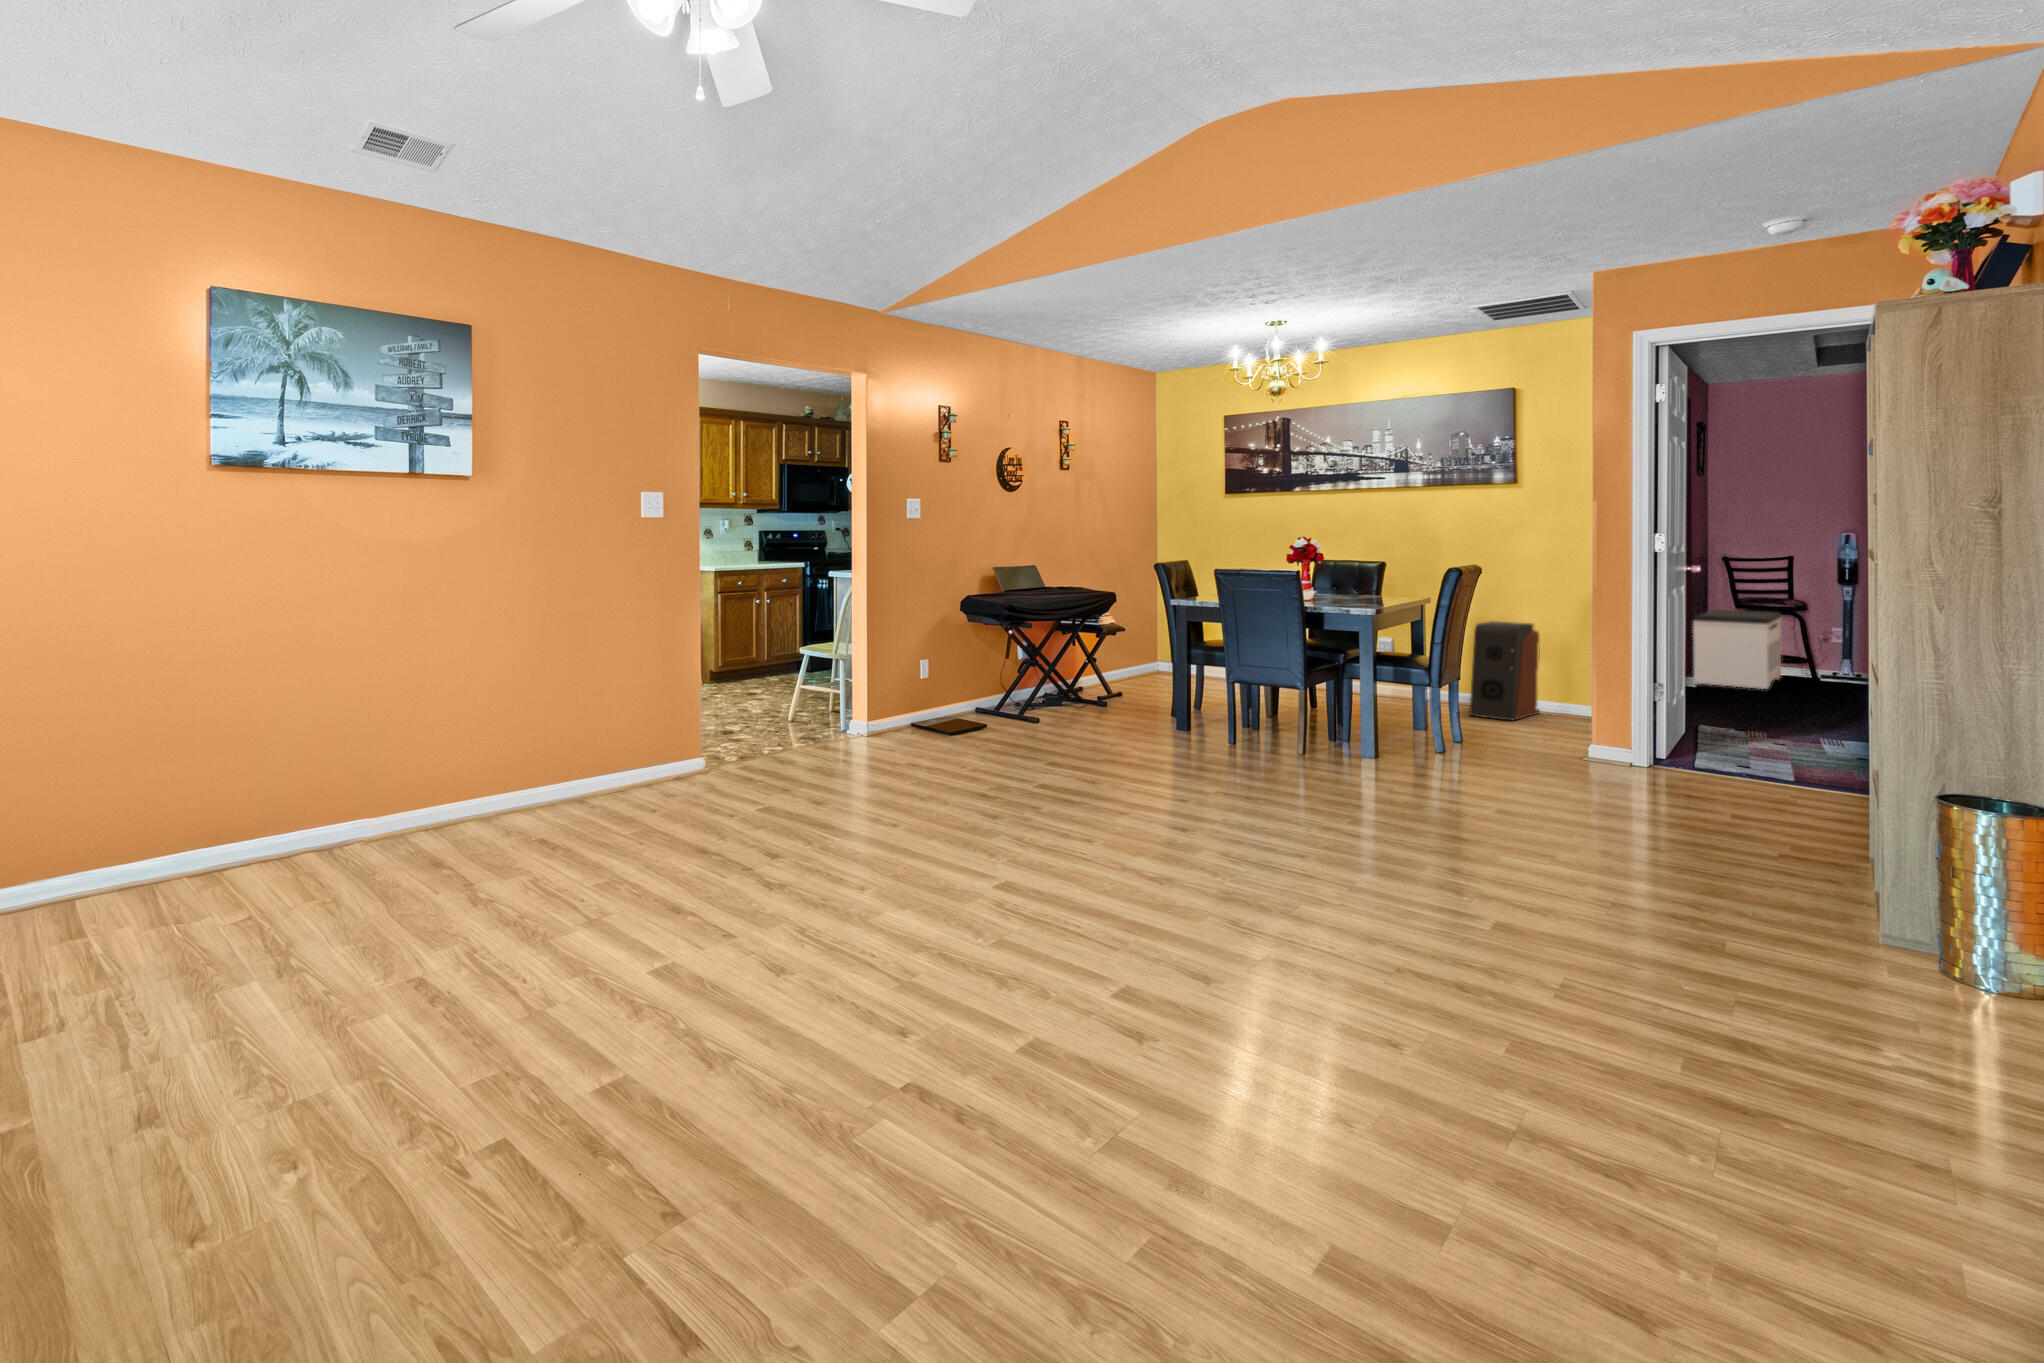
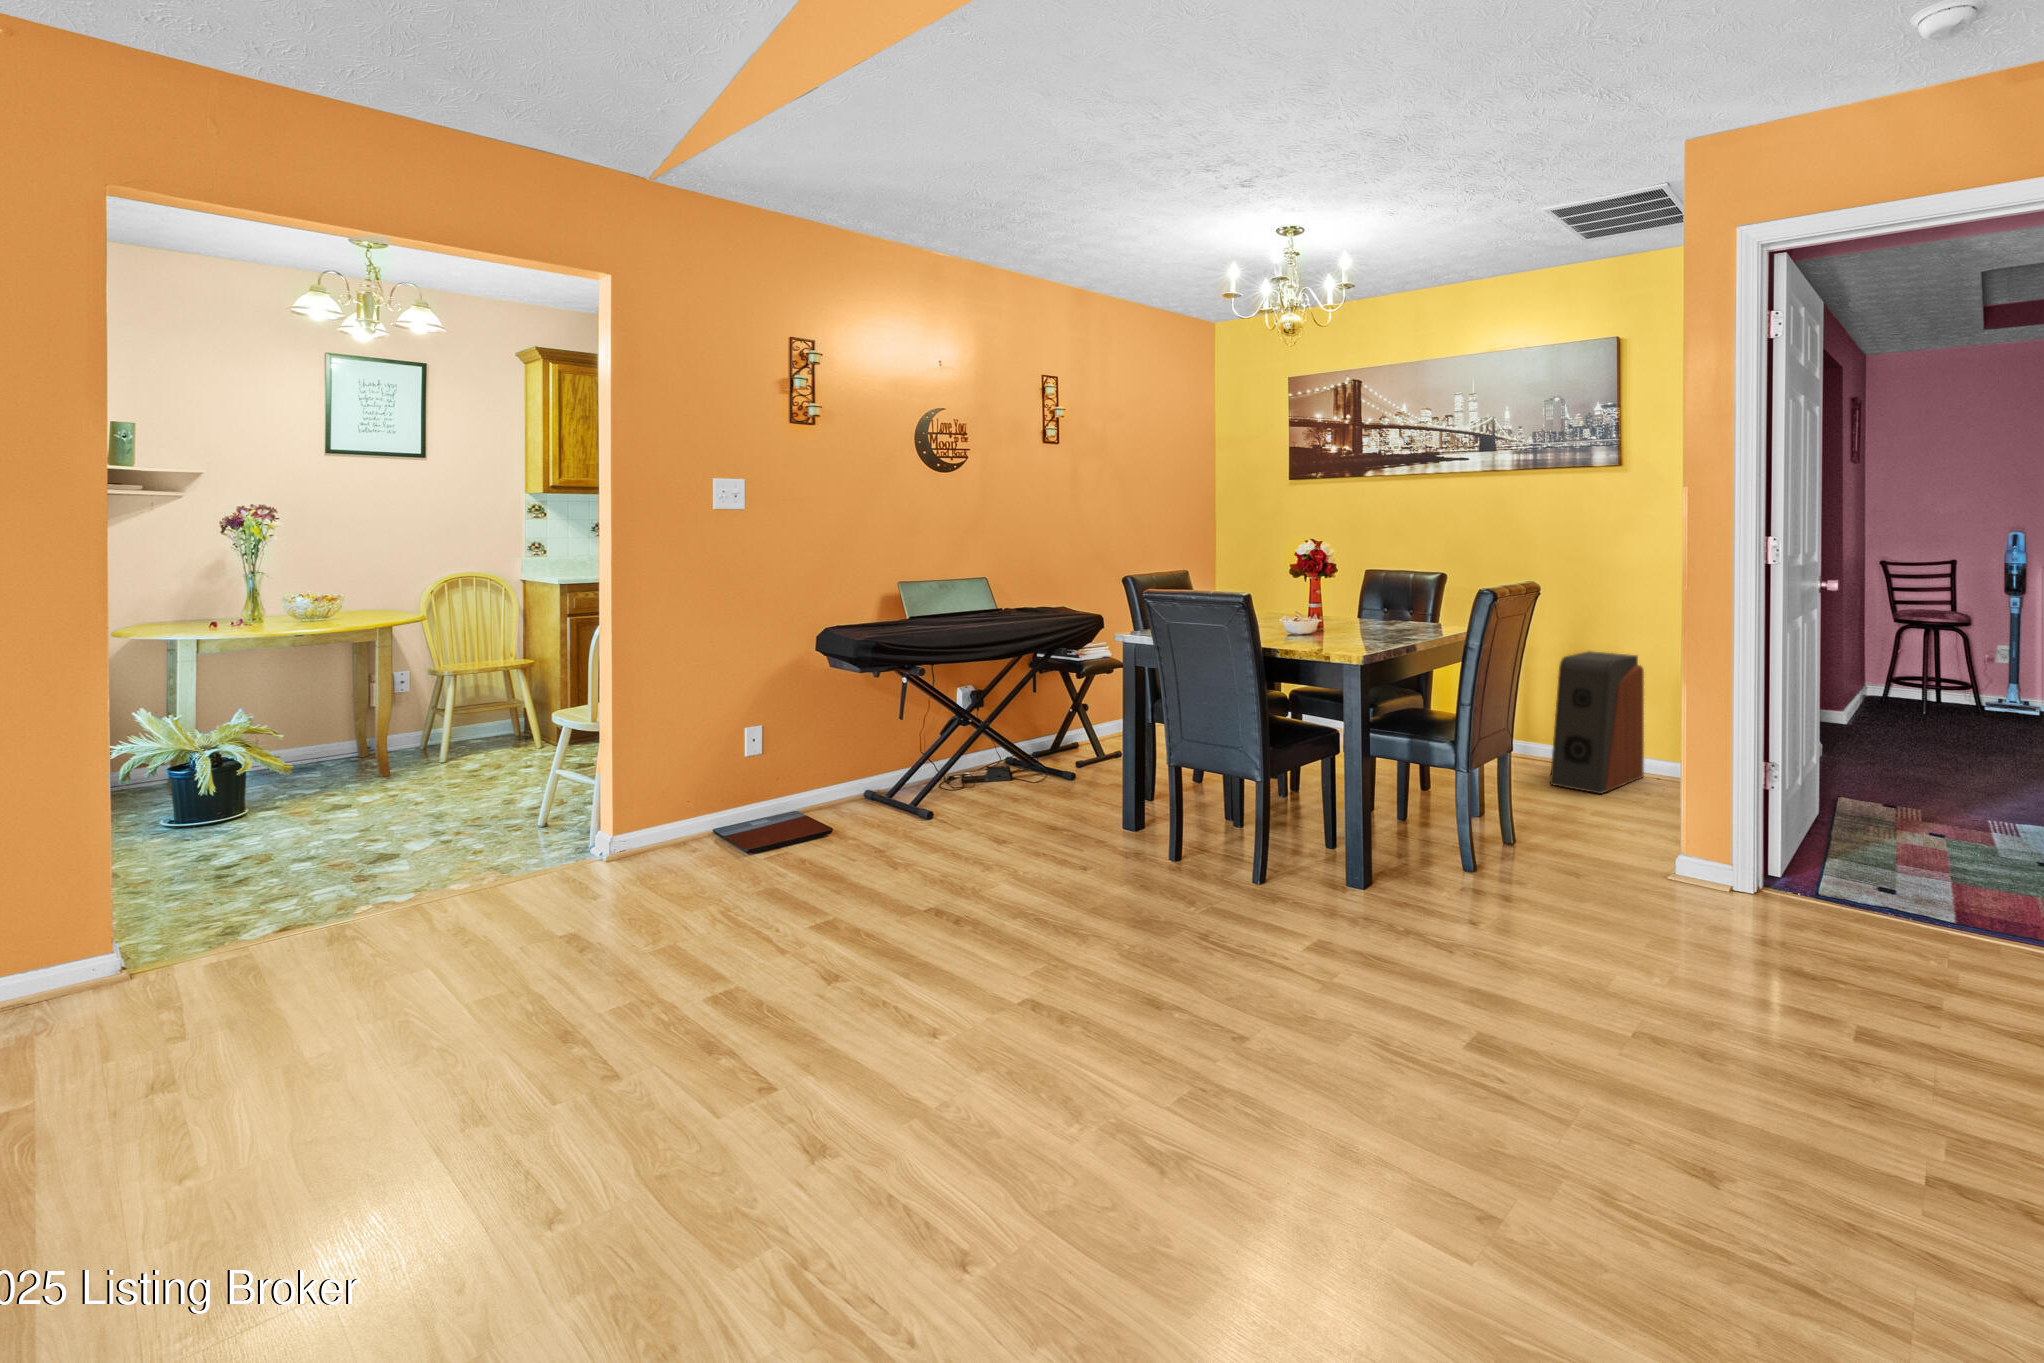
bench: present [1693,610,1781,689] -> none [1844,625,1943,727]

